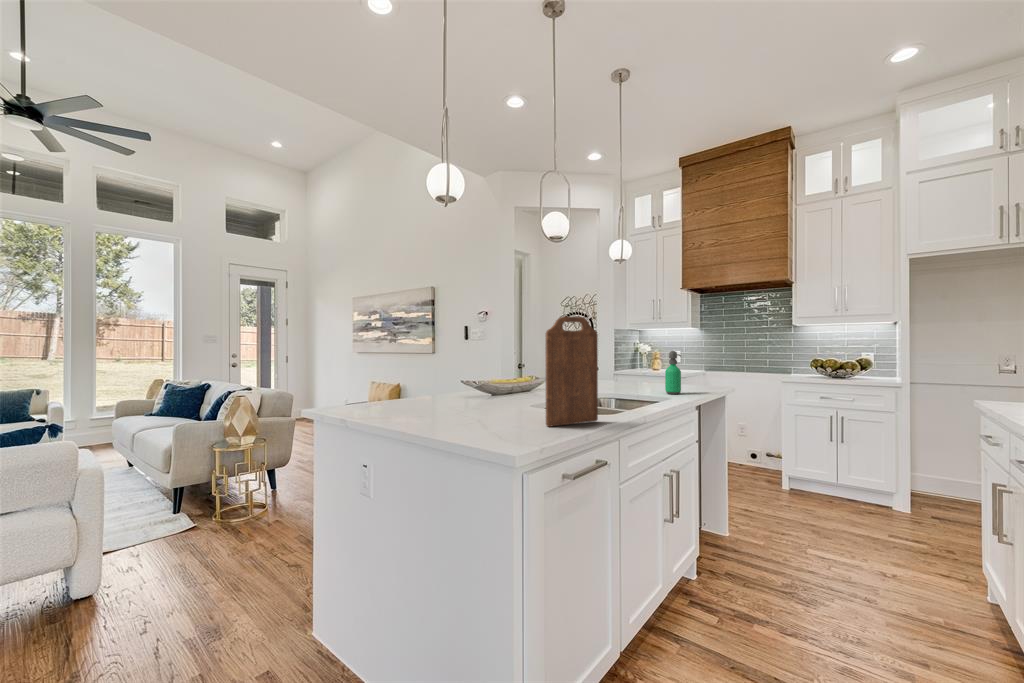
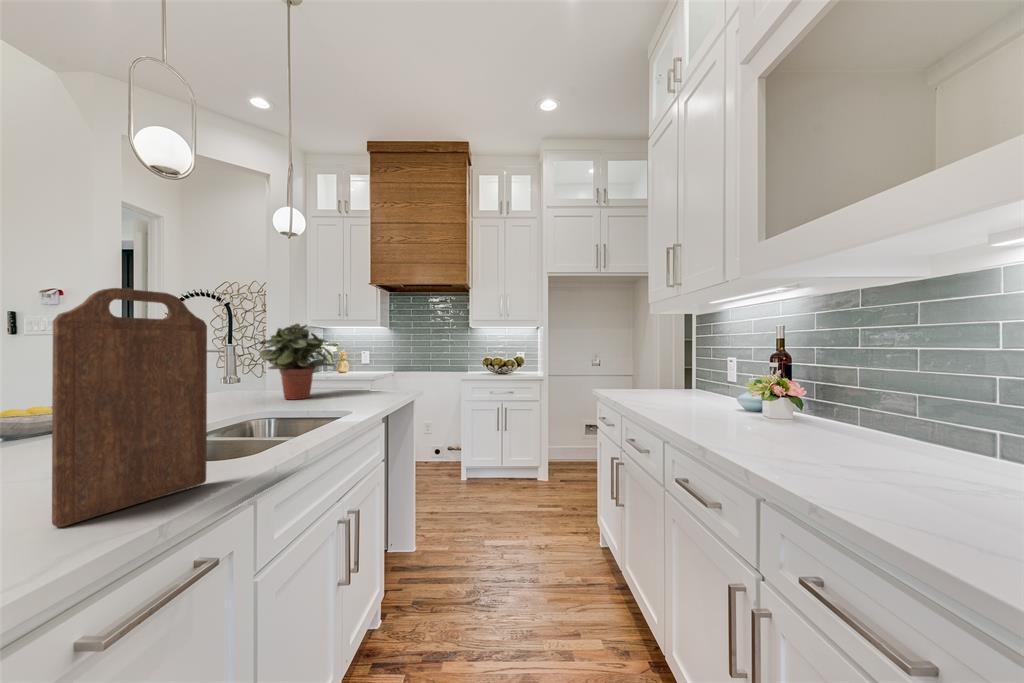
potted plant: none [602,328,659,387] -> present [259,324,338,400]
soap dispenser: present [665,351,681,394] -> none [345,353,364,406]

